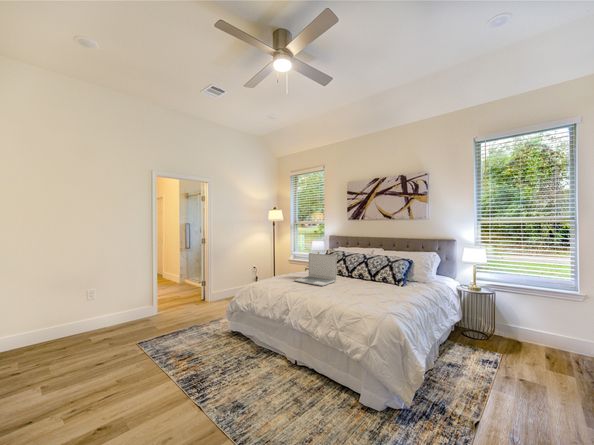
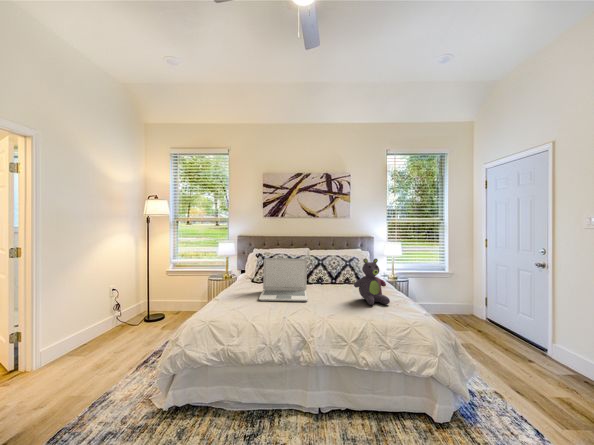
stuffed bear: none [359,257,389,297] -> present [354,258,390,305]

